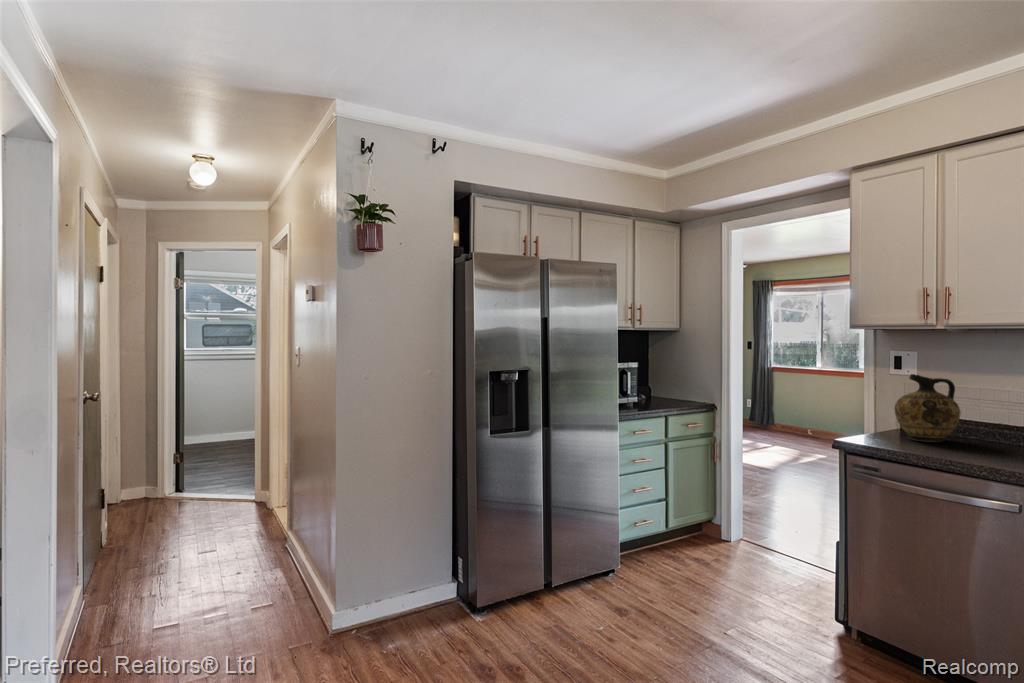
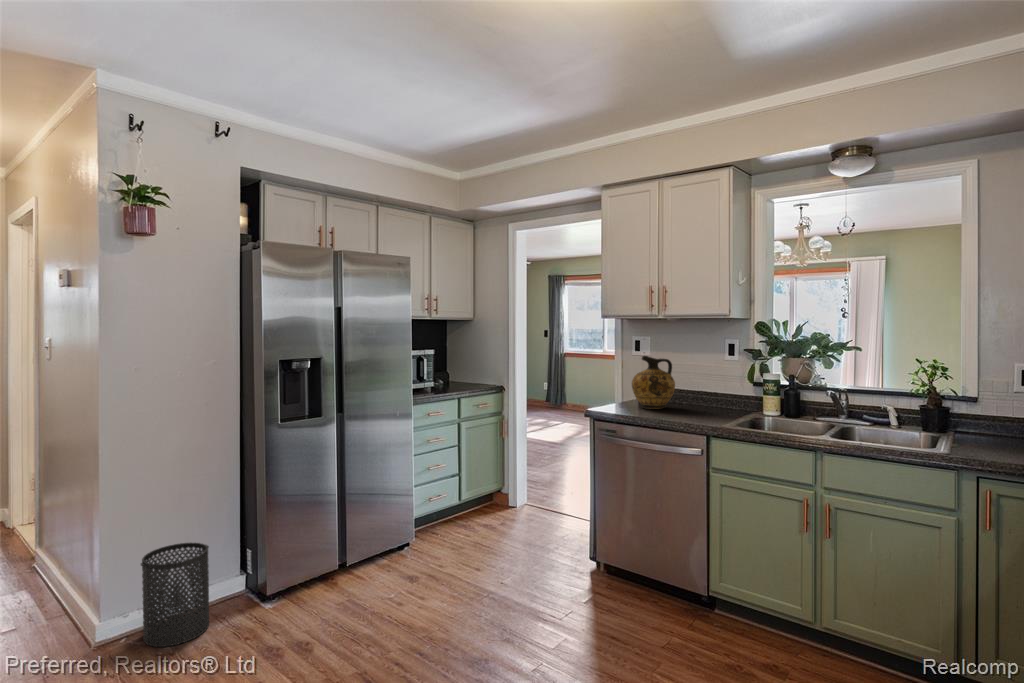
trash can: none [367,546,425,647] -> present [141,543,209,647]

